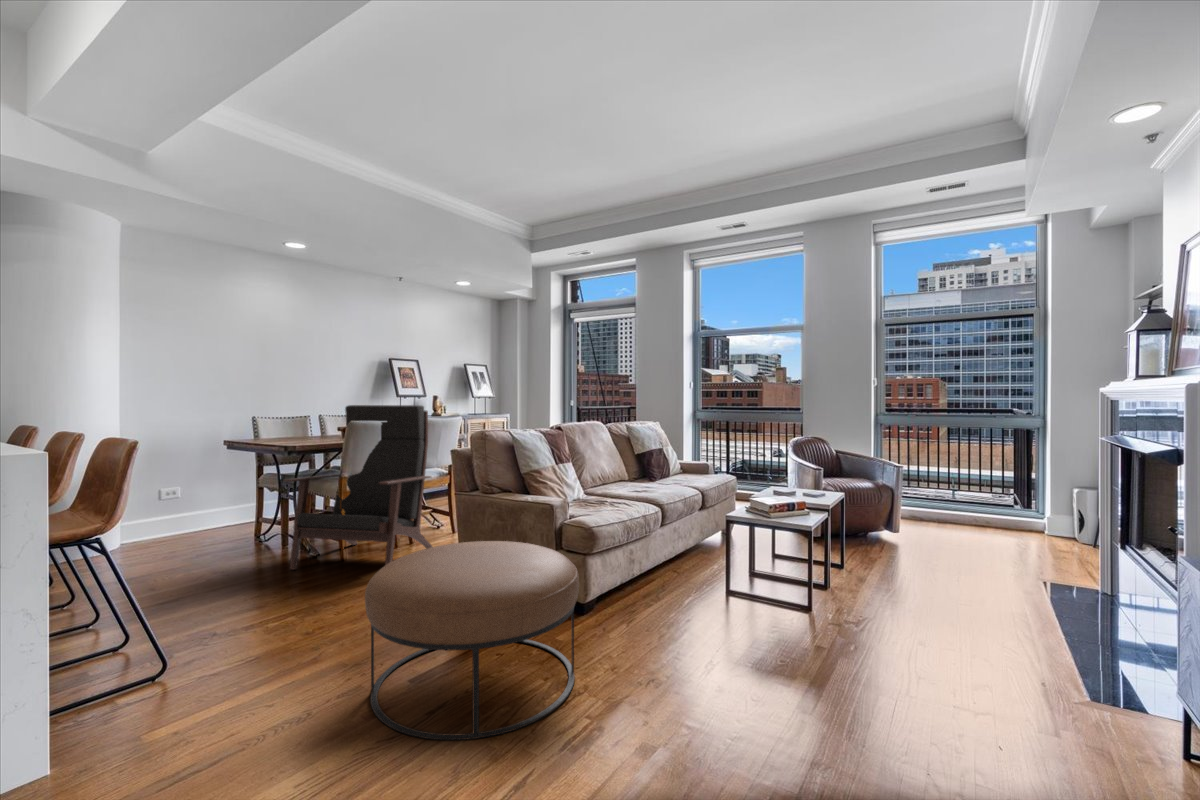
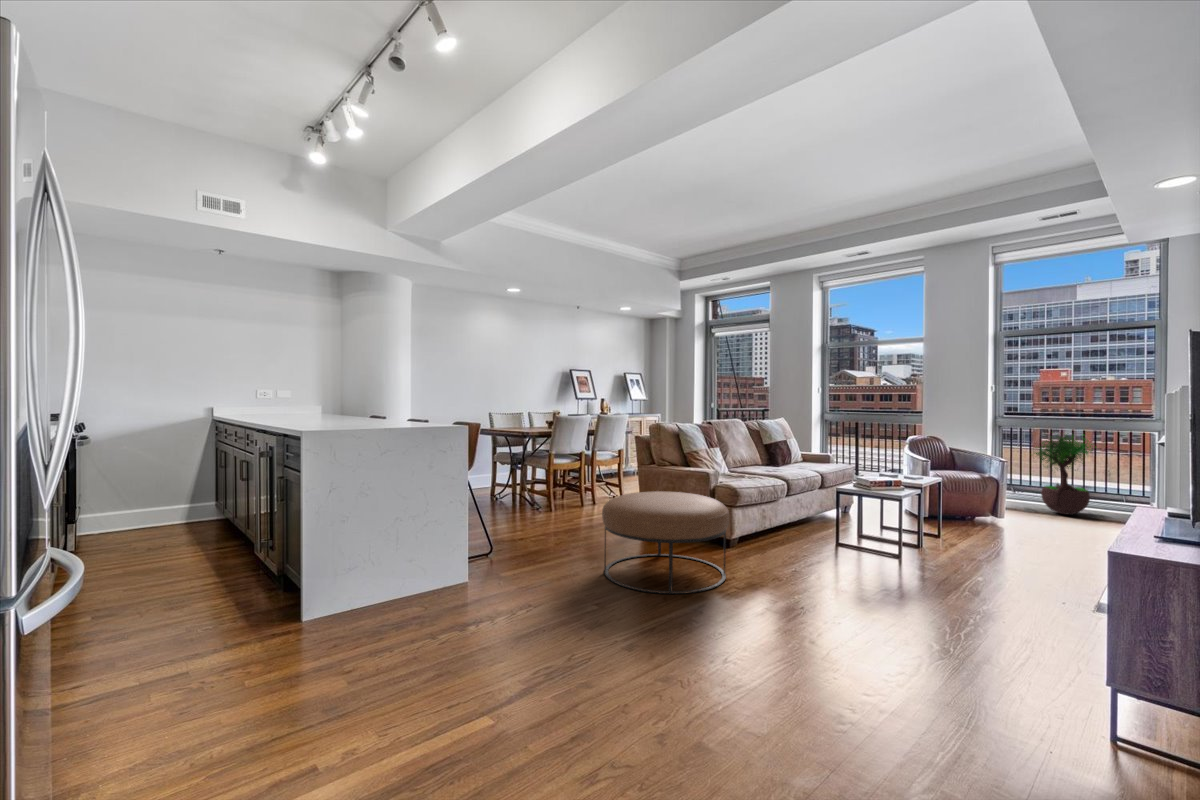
lounge chair: present [284,405,432,570] -> none [521,404,614,521]
potted tree: none [918,427,985,523] -> present [1036,432,1092,515]

